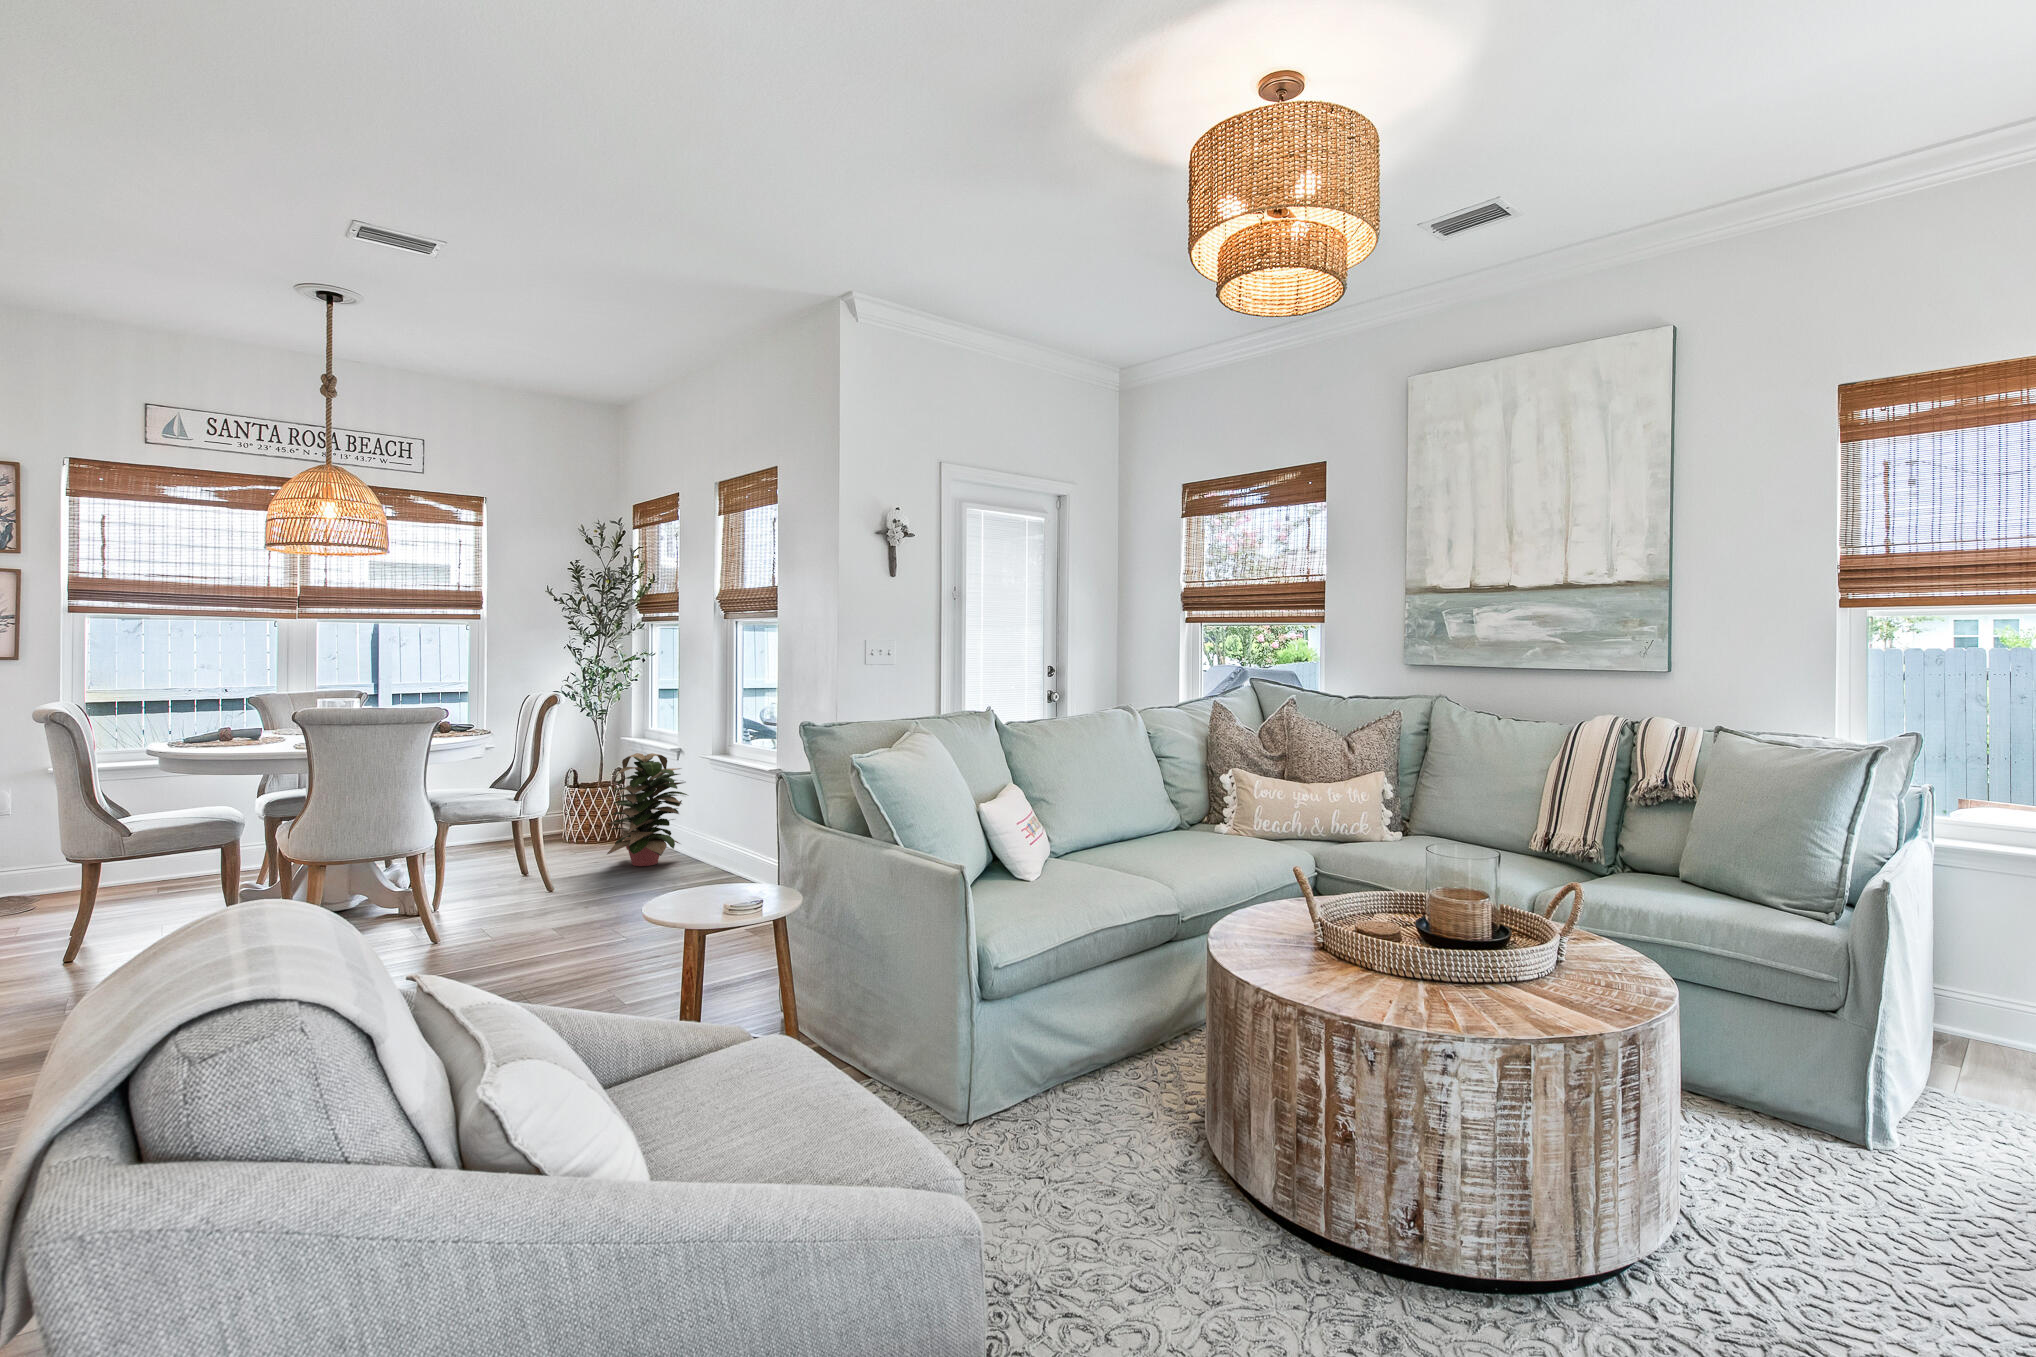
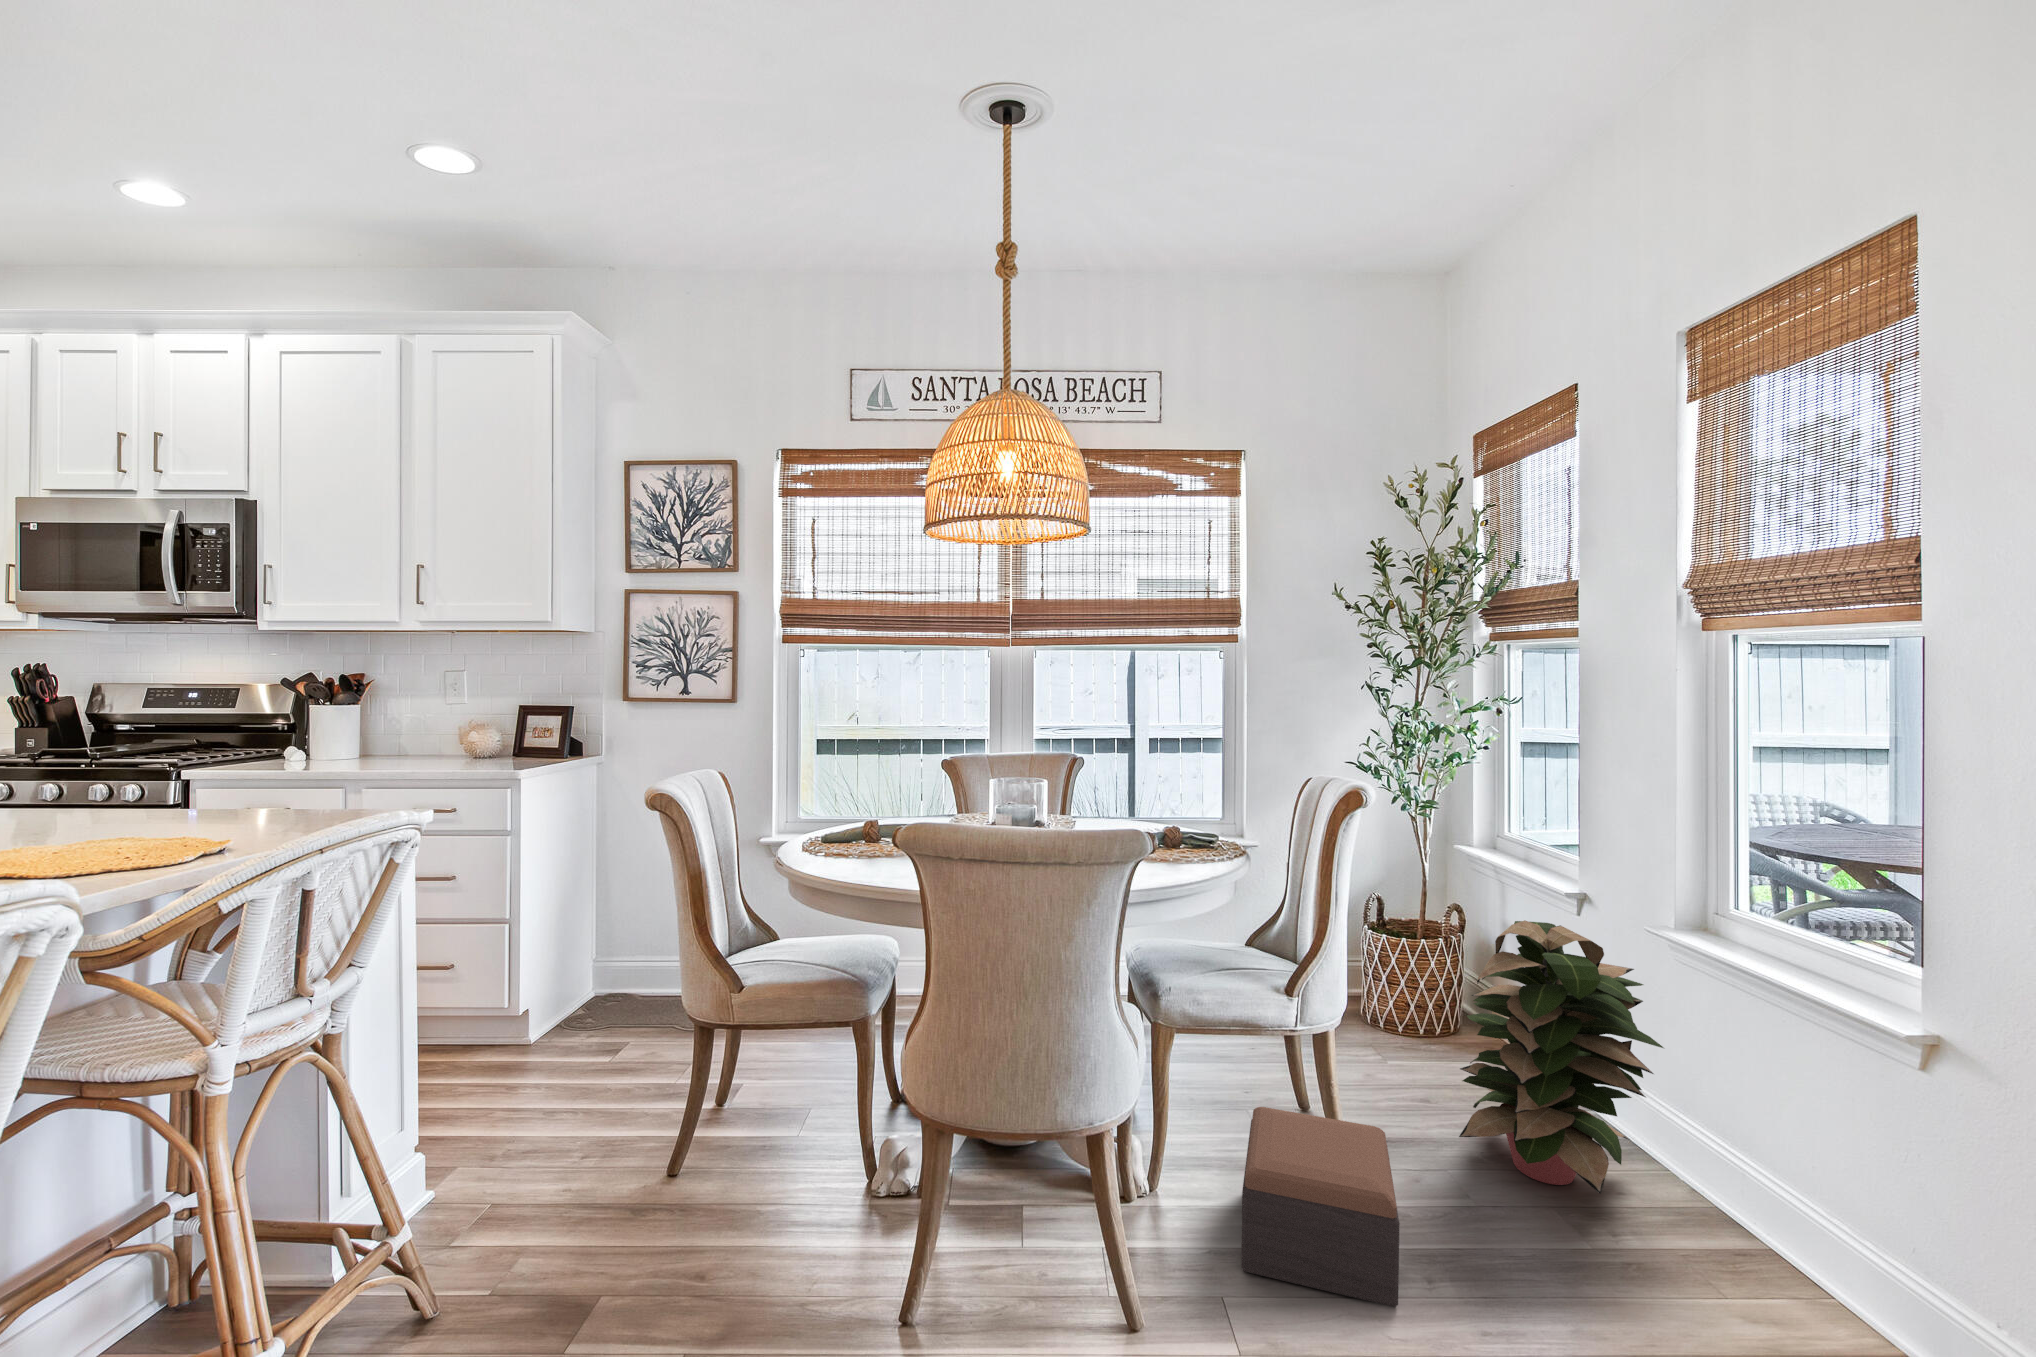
footstool: none [498,842,569,903] -> present [1241,1107,1399,1307]

